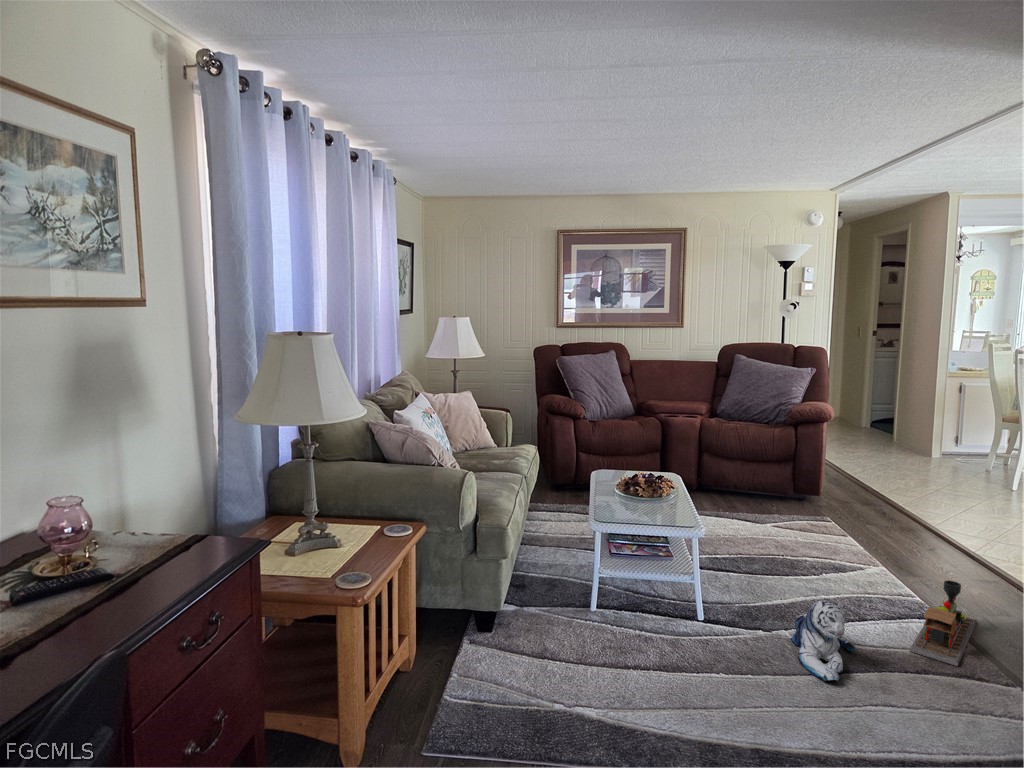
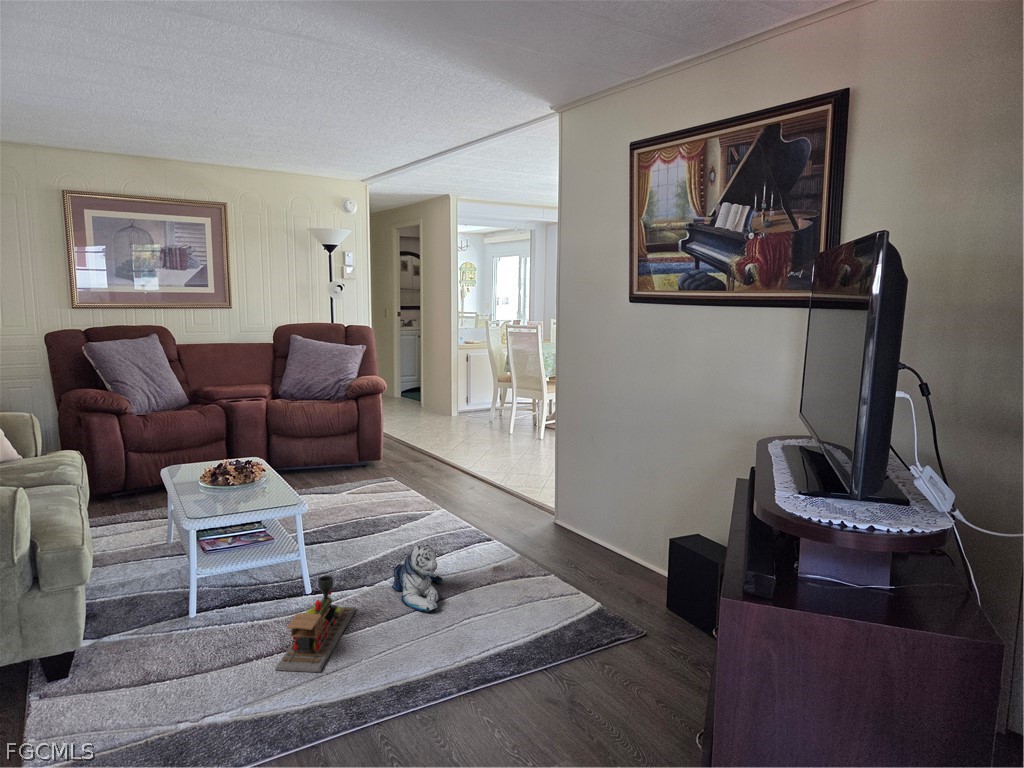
toy train: present [909,580,977,666] -> present [275,576,356,672]

